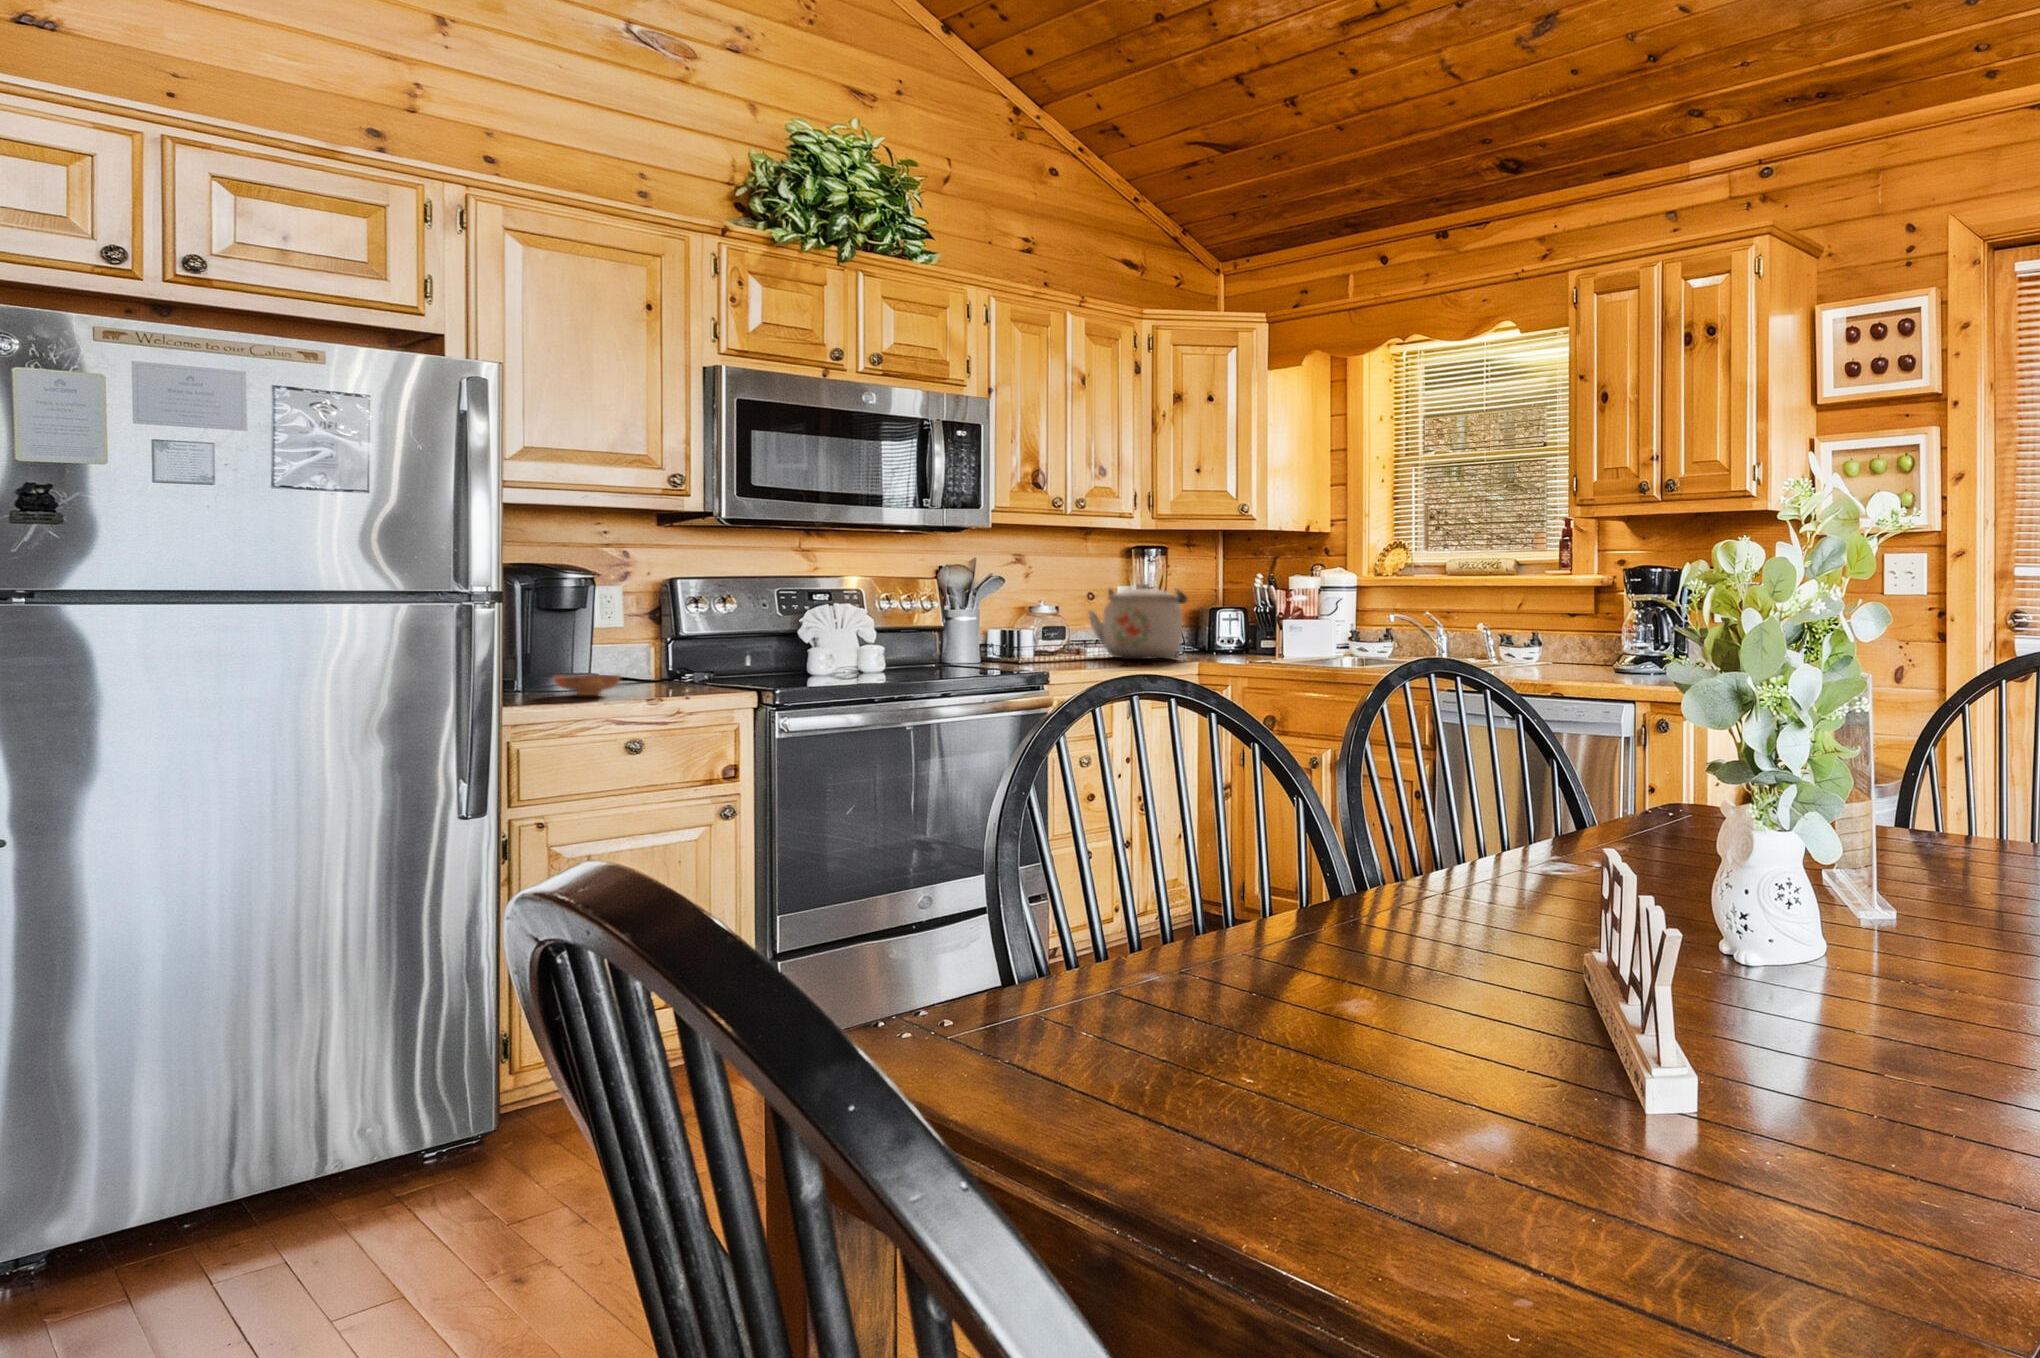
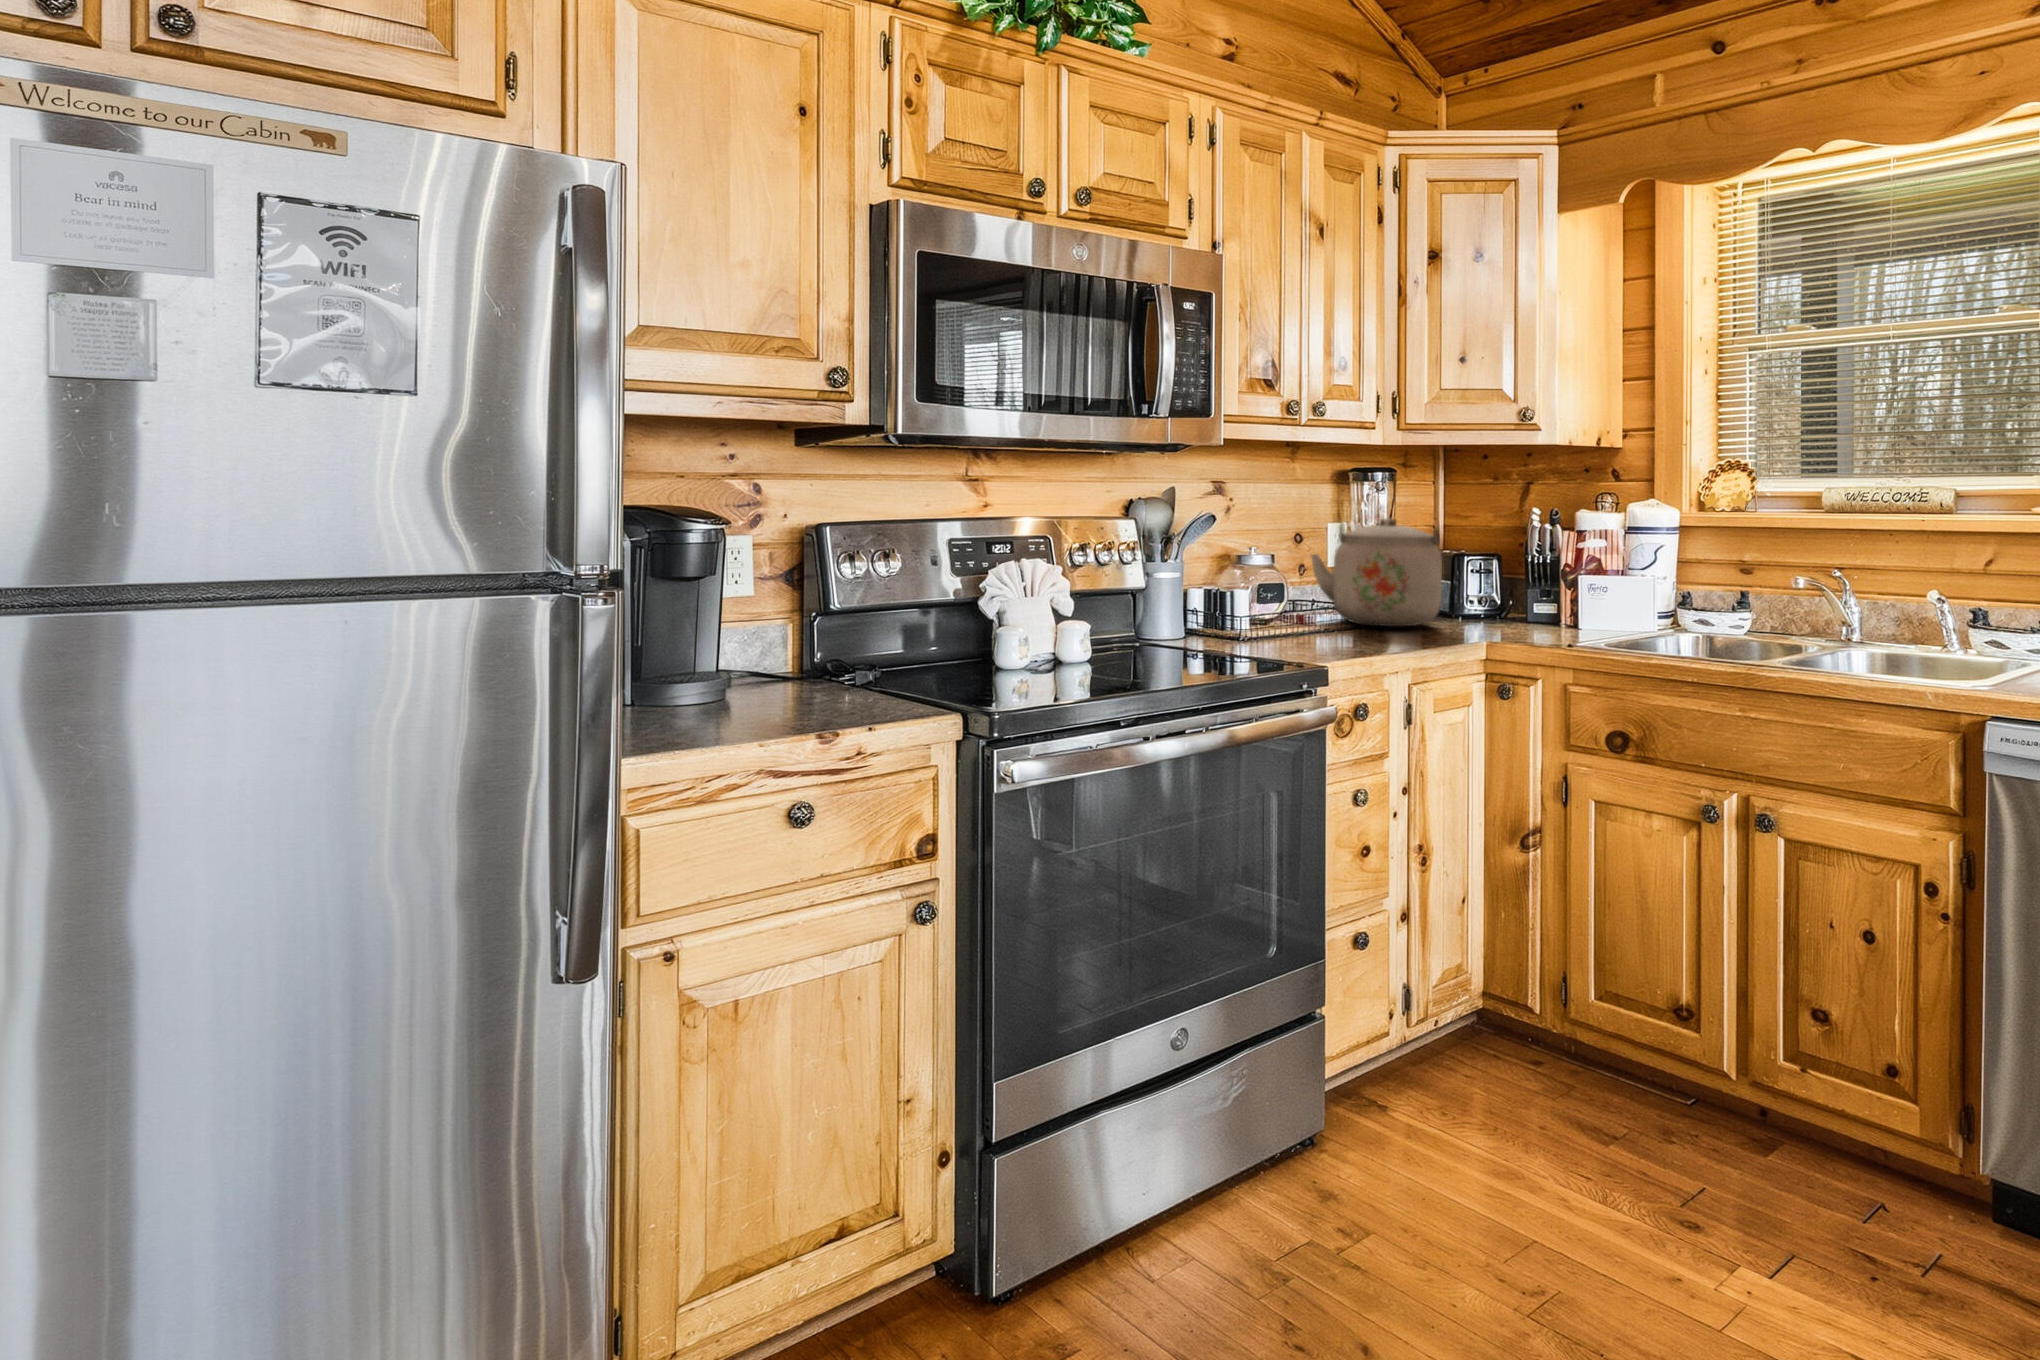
bowl: present [553,675,620,695] -> none [676,681,770,718]

